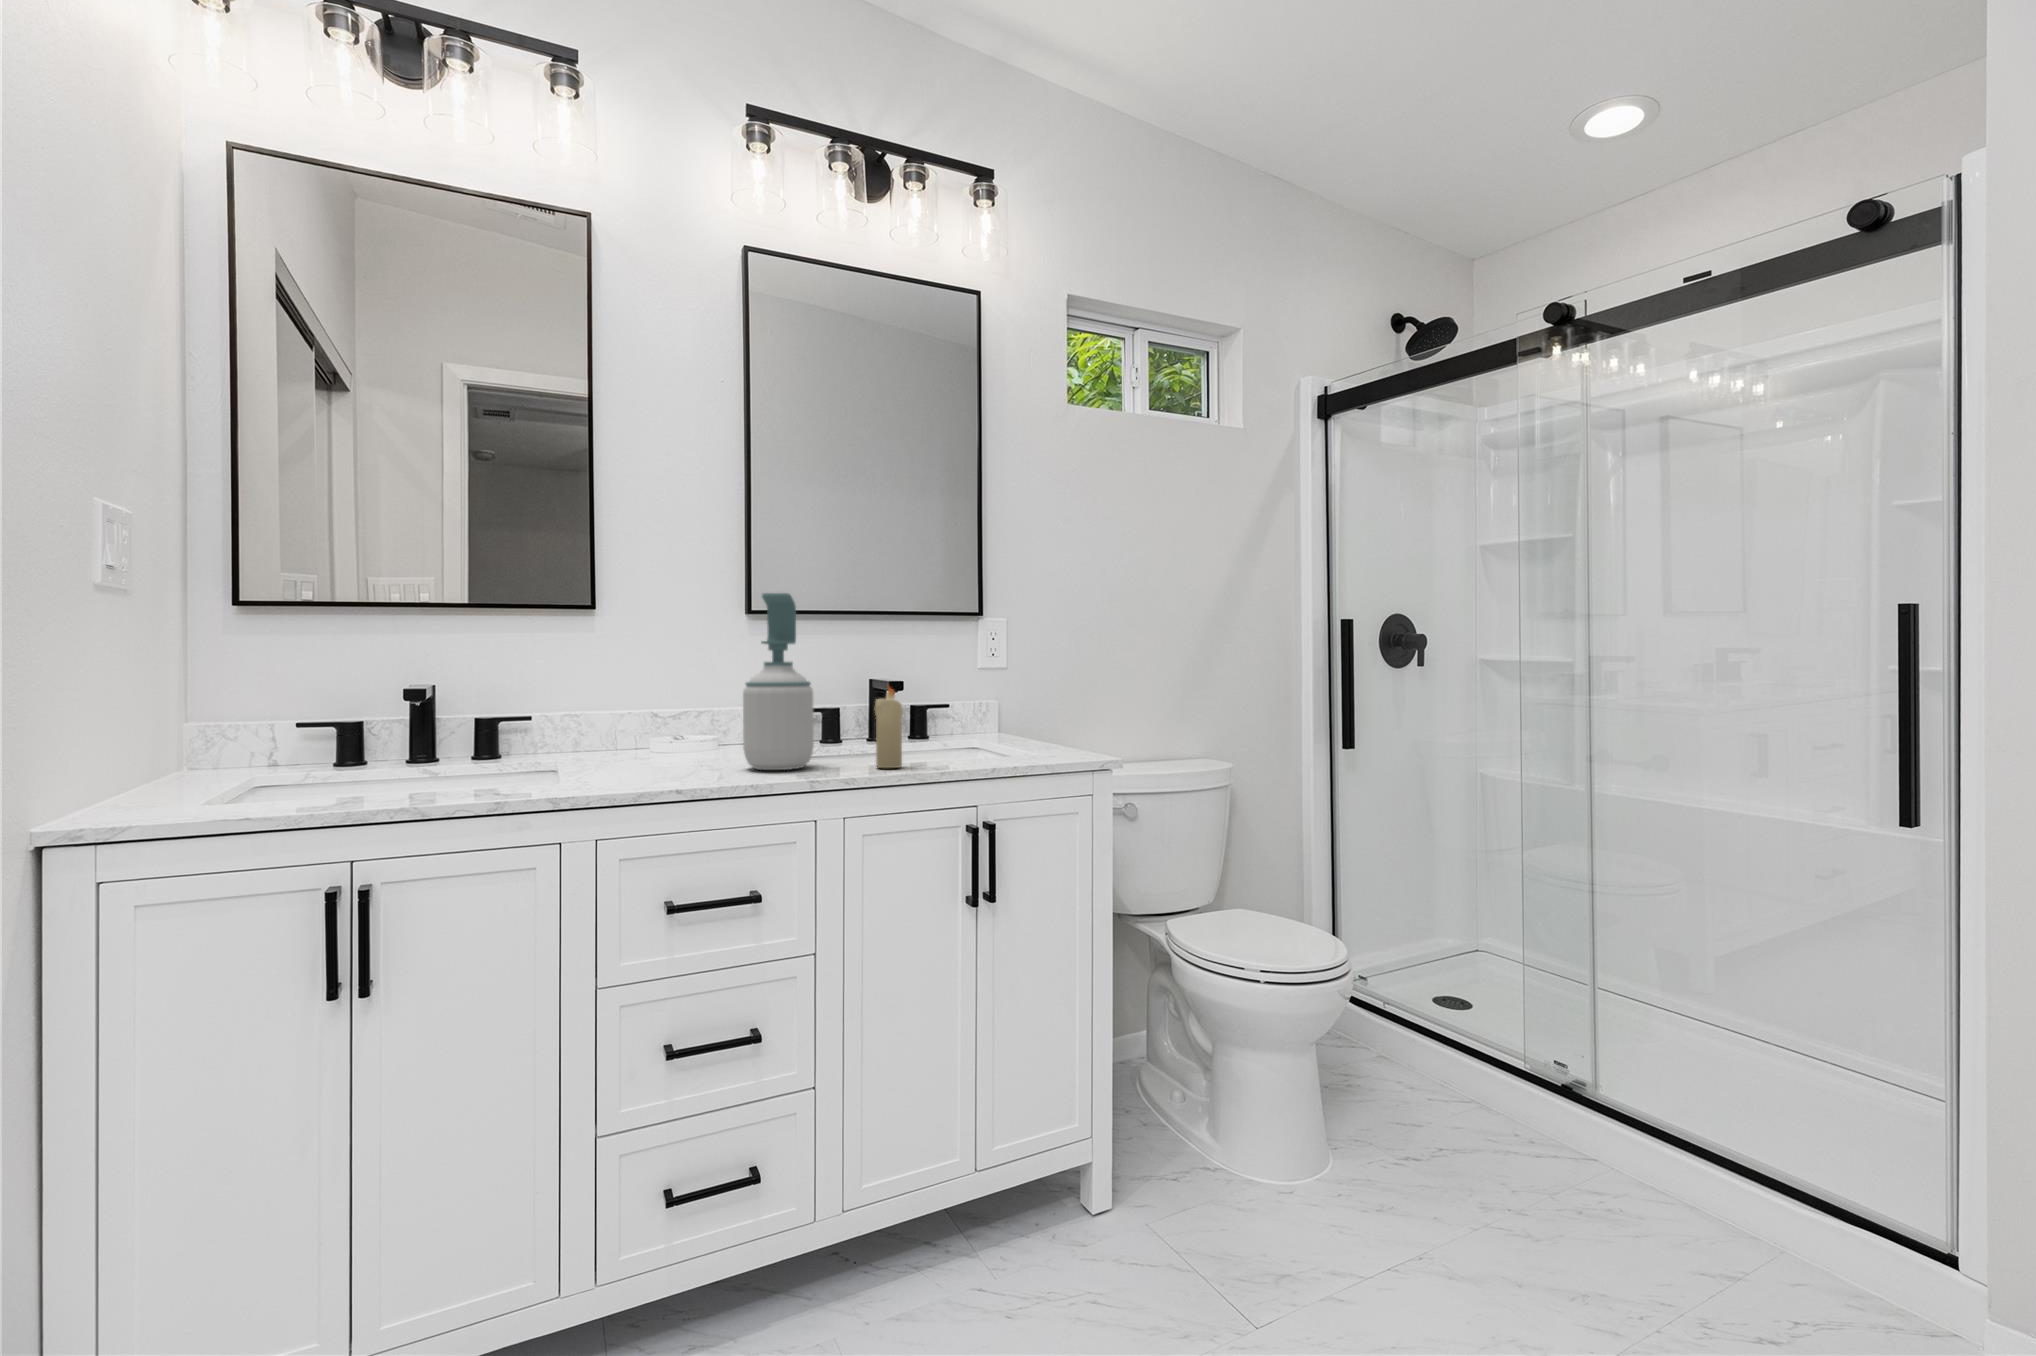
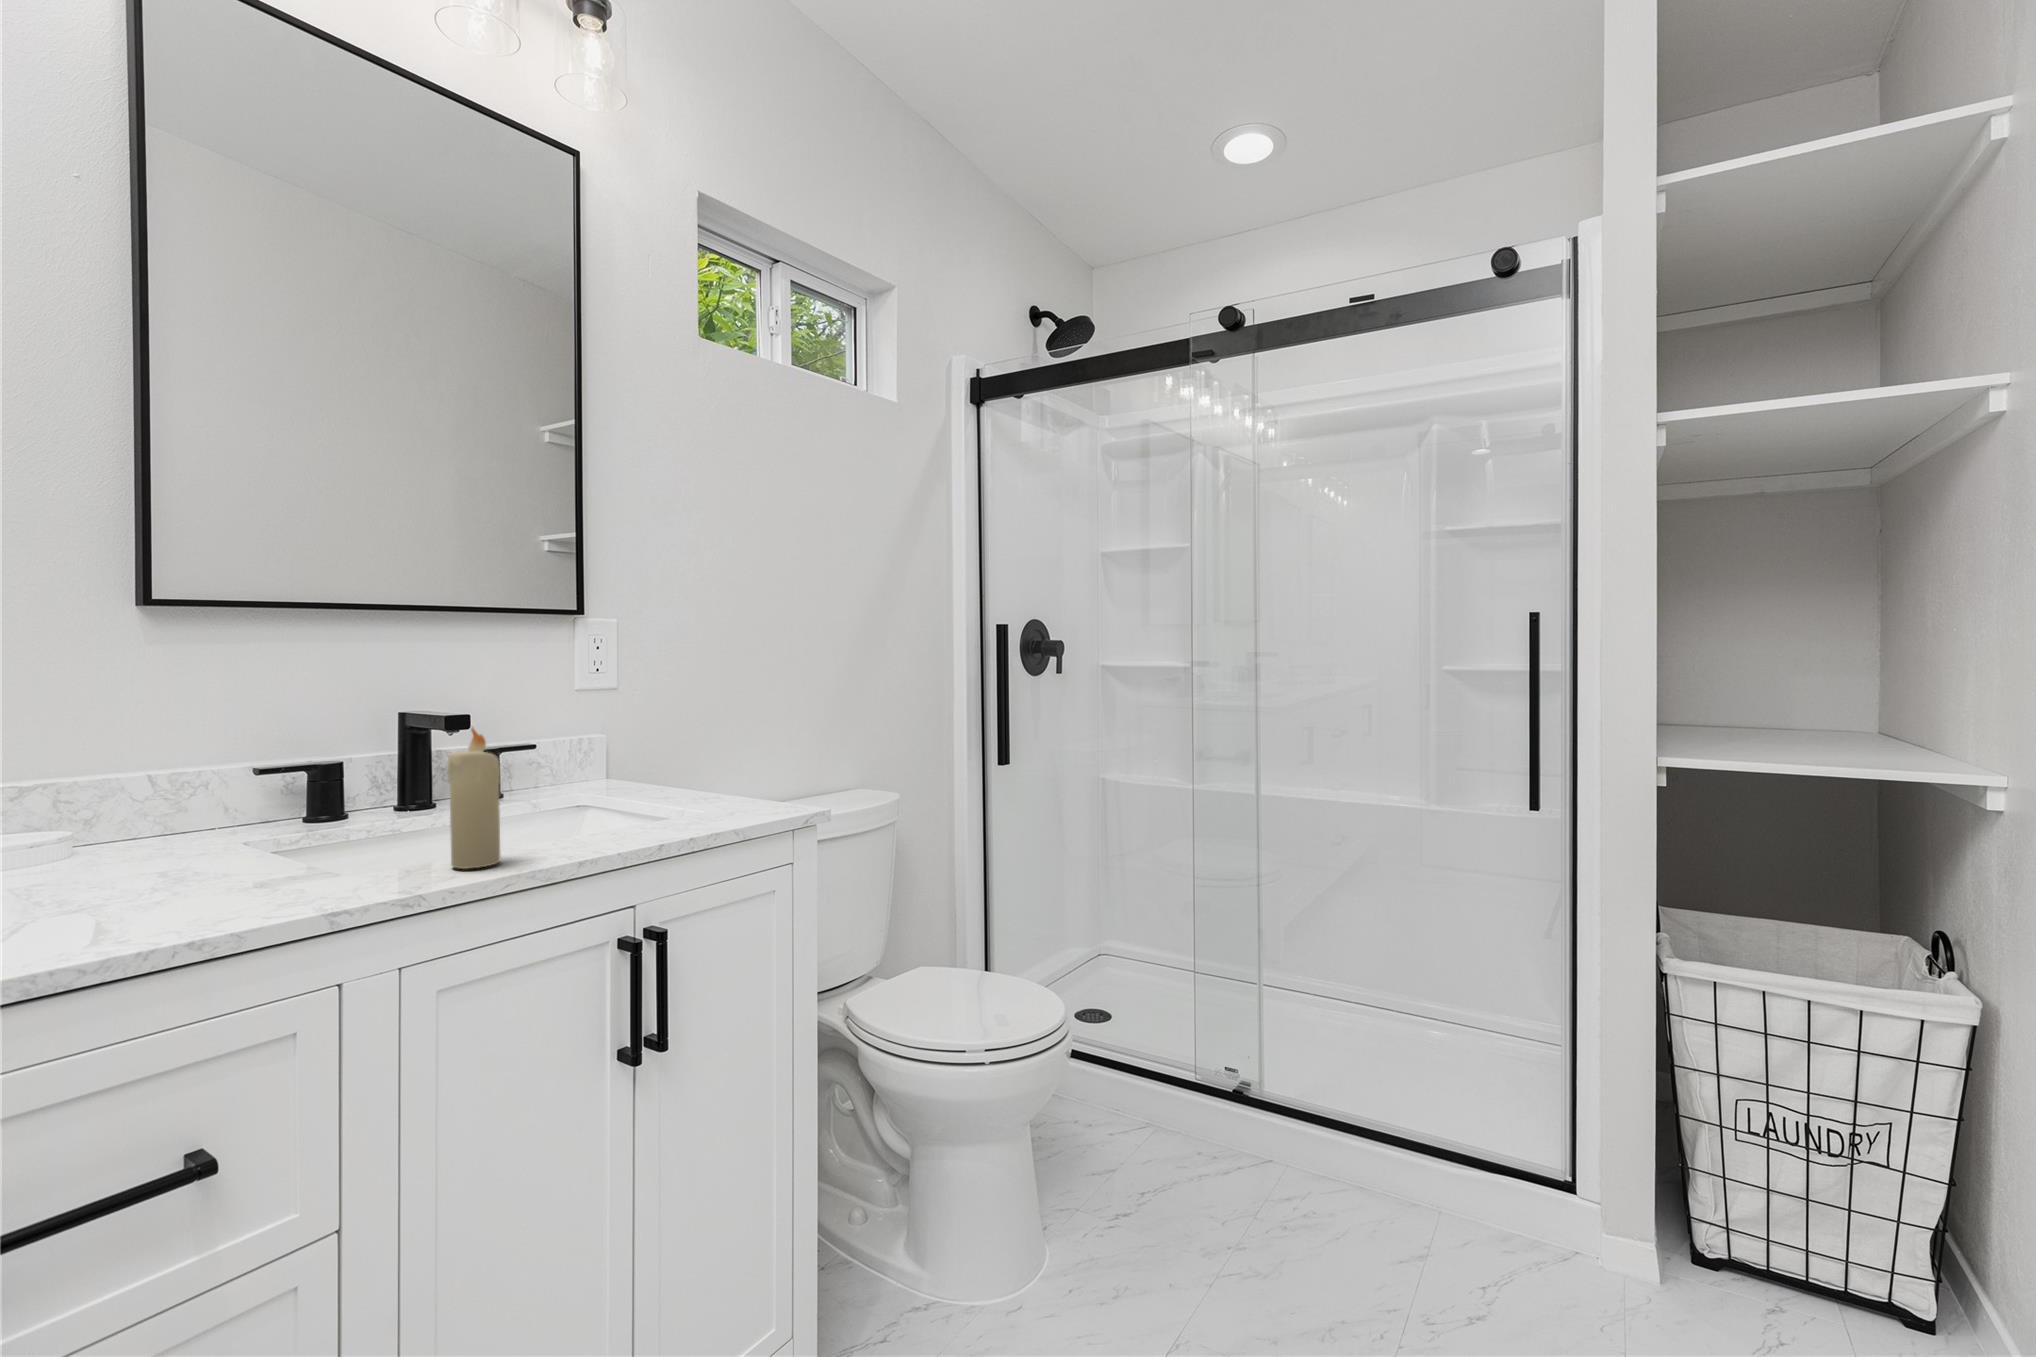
soap bottle: present [743,593,814,770] -> none [152,565,320,899]

